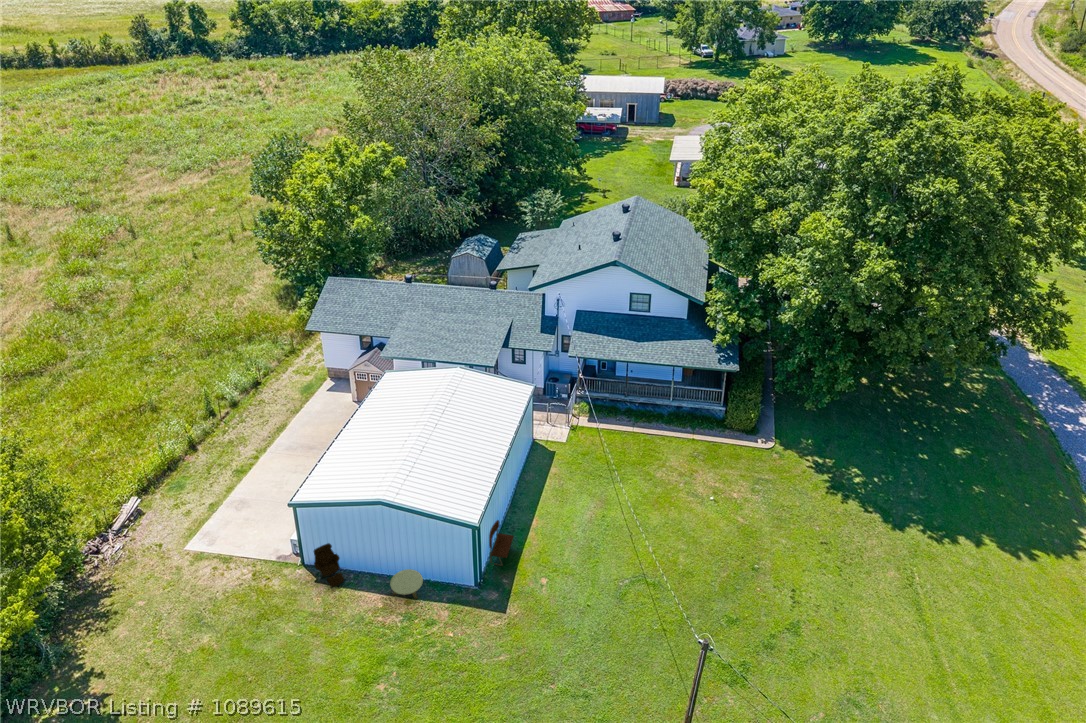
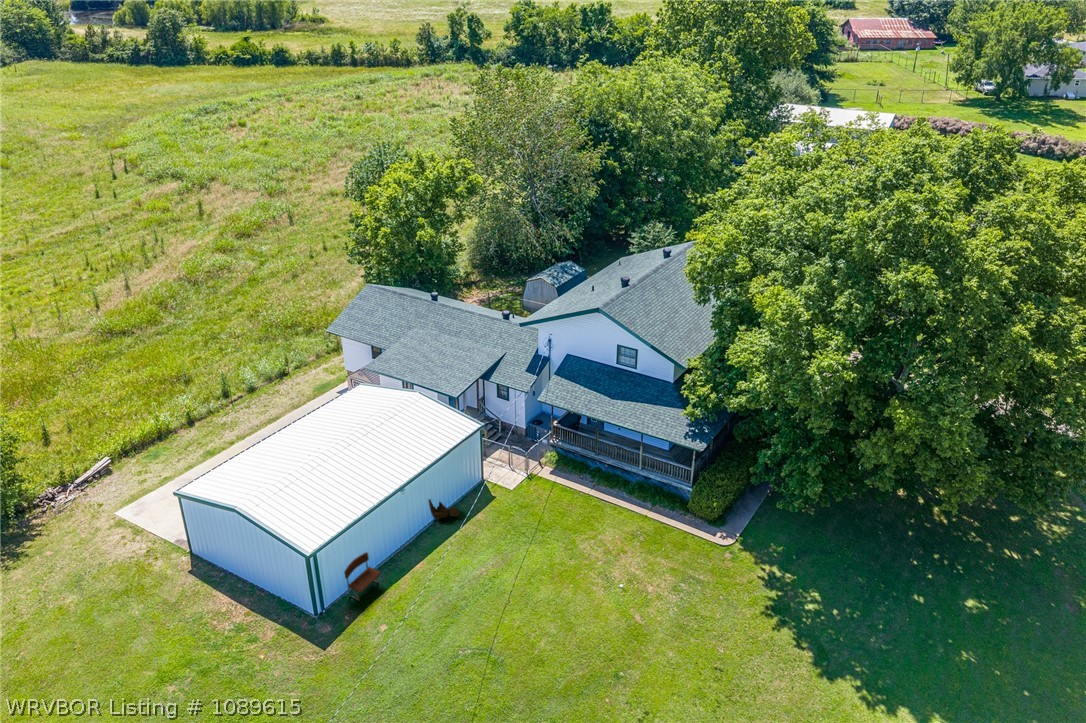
lounge chair: present [314,543,344,588] -> present [429,499,460,522]
round table: present [390,569,423,599] -> none [240,580,274,611]

